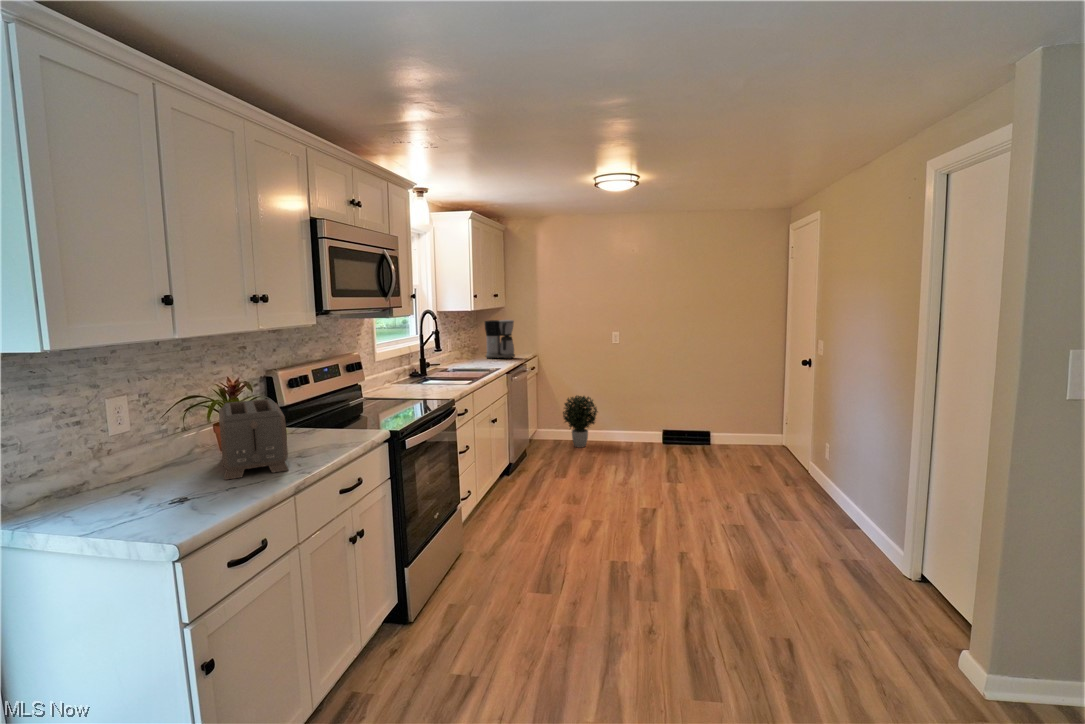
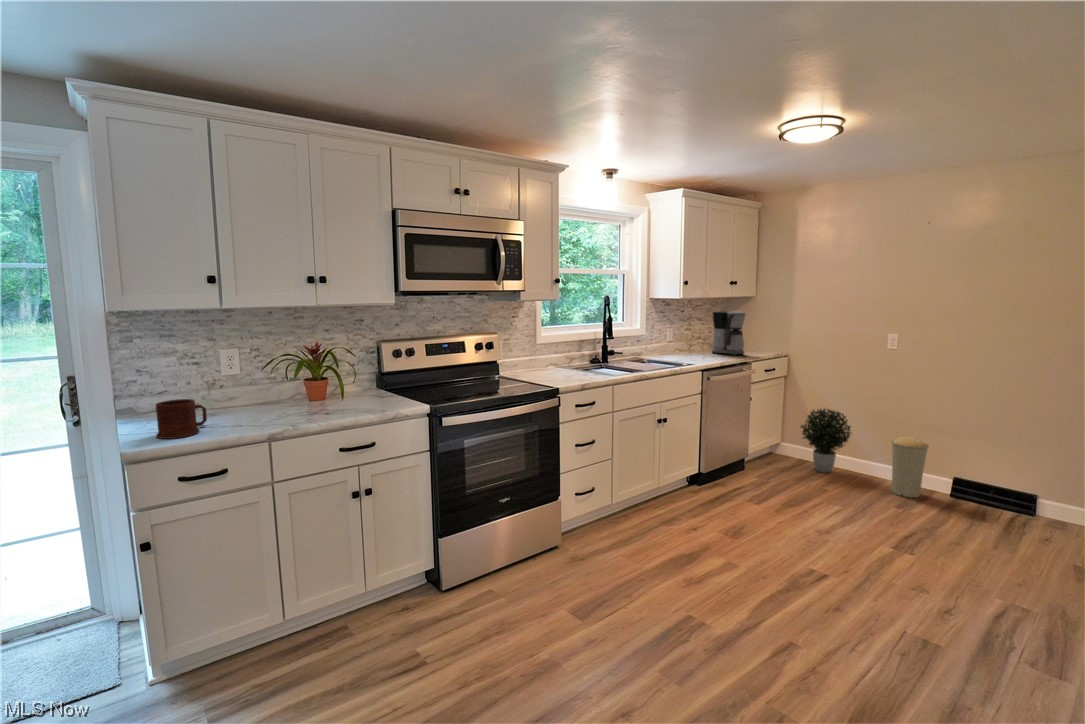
toaster: present [219,399,289,480] -> none [248,362,335,422]
trash can: none [629,408,652,452] -> present [891,437,929,498]
mug: none [151,462,209,520] -> present [156,399,207,439]

